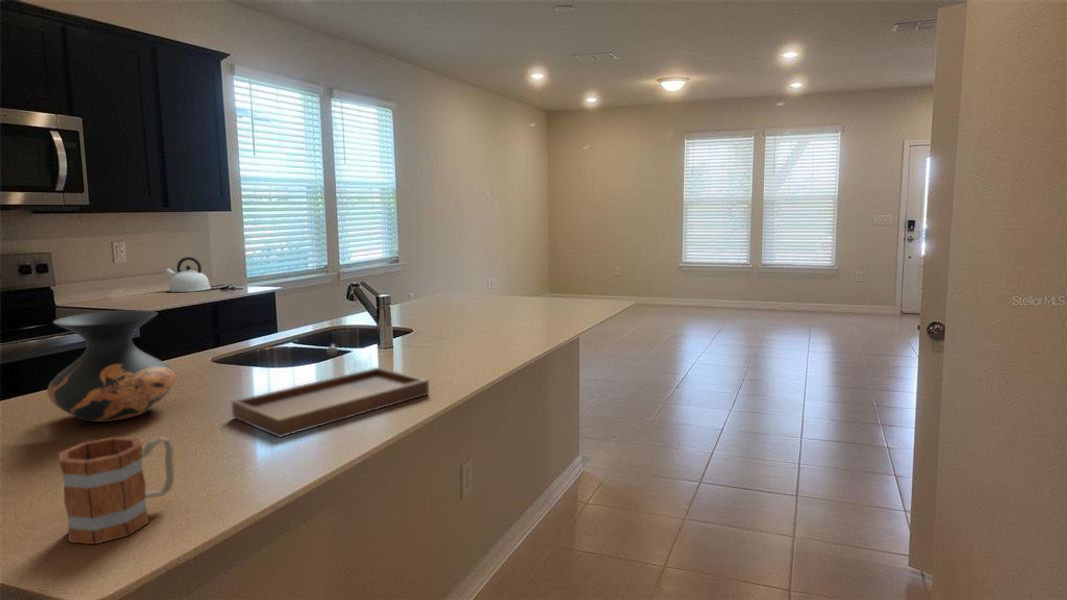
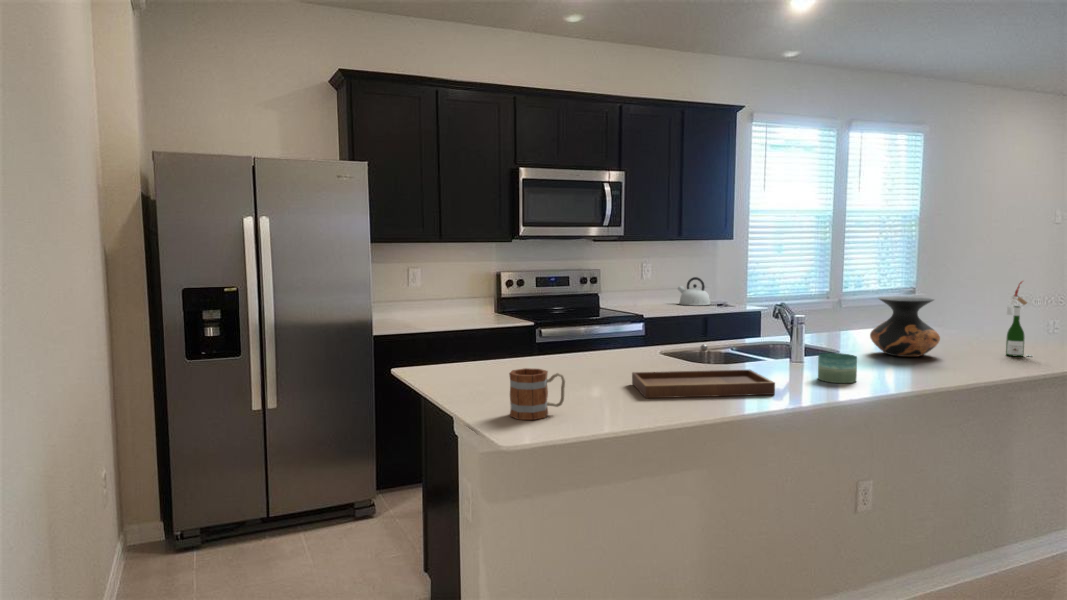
wine bottle: none [545,245,567,313] -> present [1006,281,1032,356]
vase: present [47,310,175,422] -> present [870,296,940,357]
candle: none [440,332,481,366] -> present [818,353,857,383]

